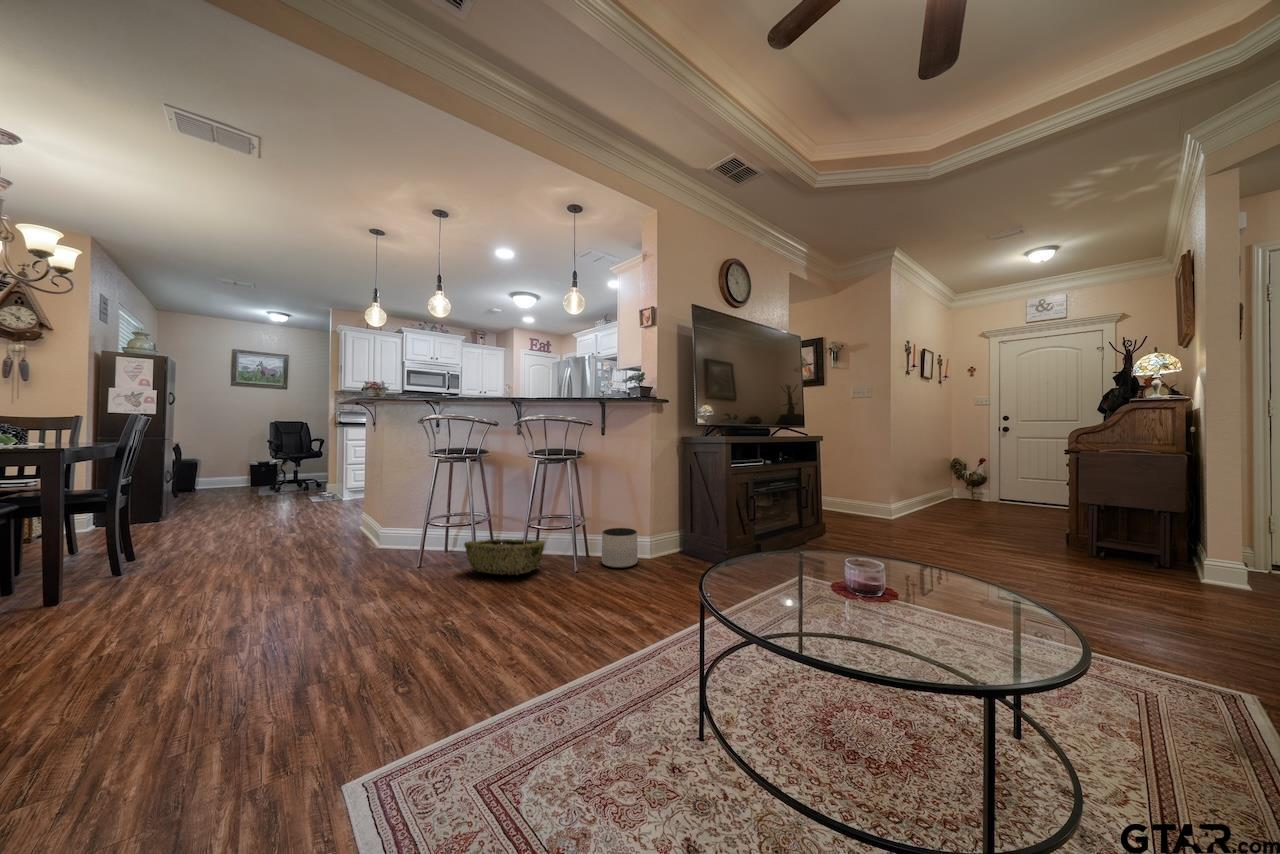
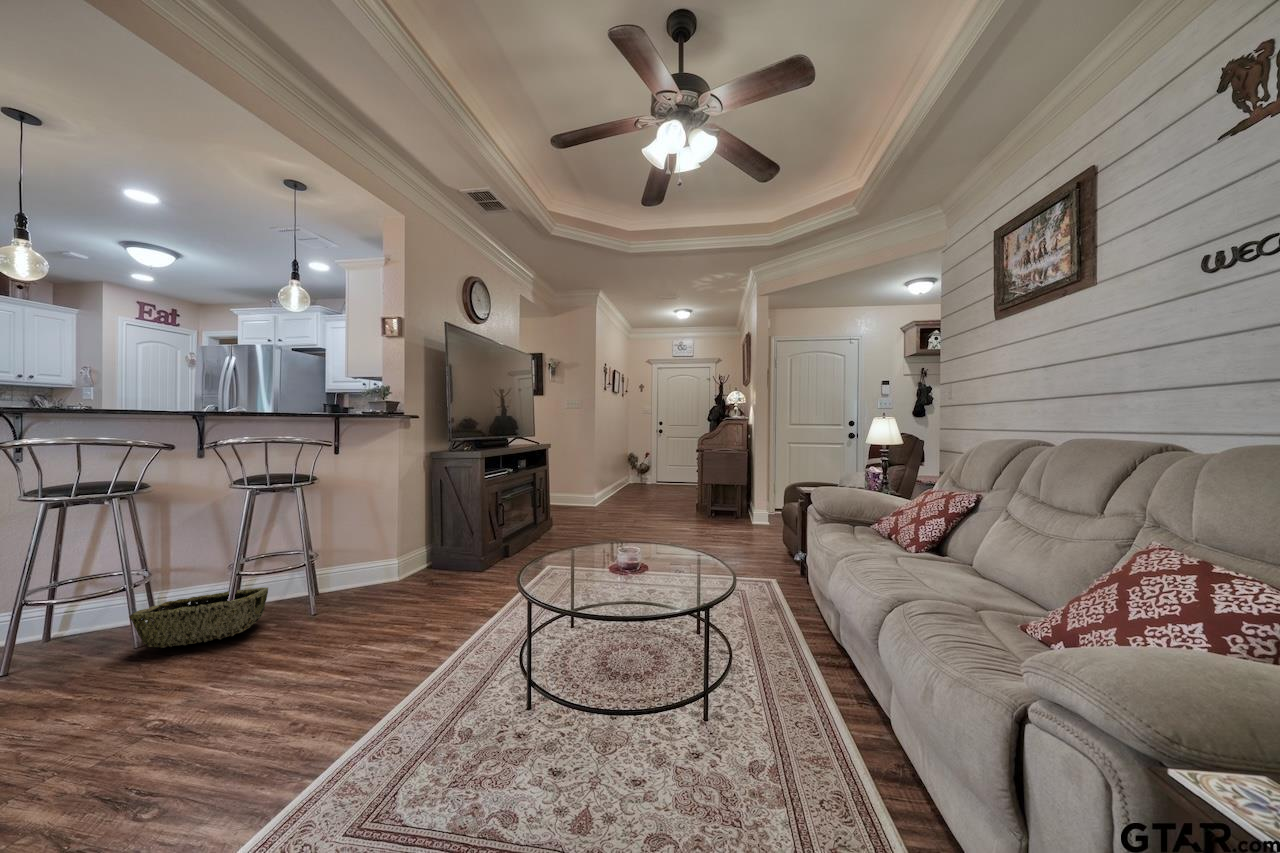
planter: present [602,528,638,568] -> none [343,553,388,599]

